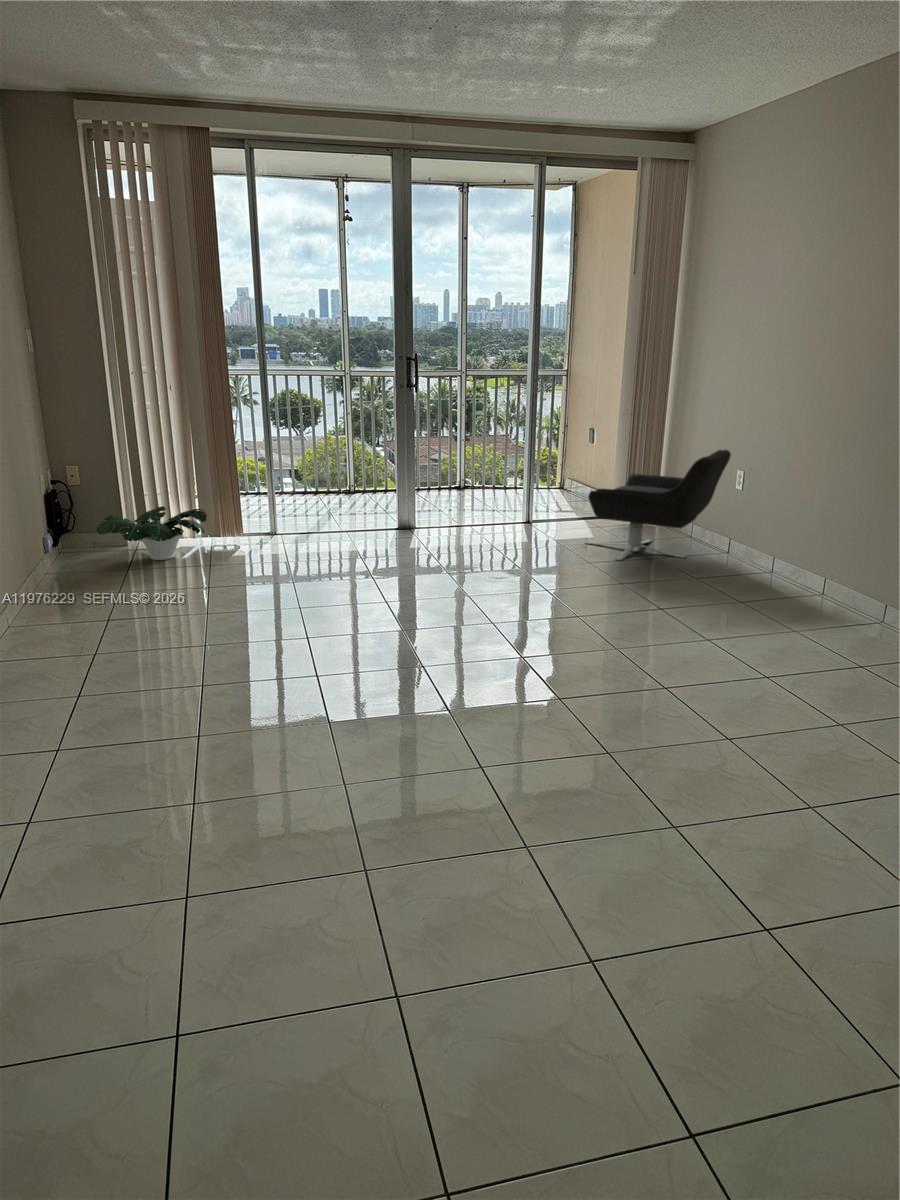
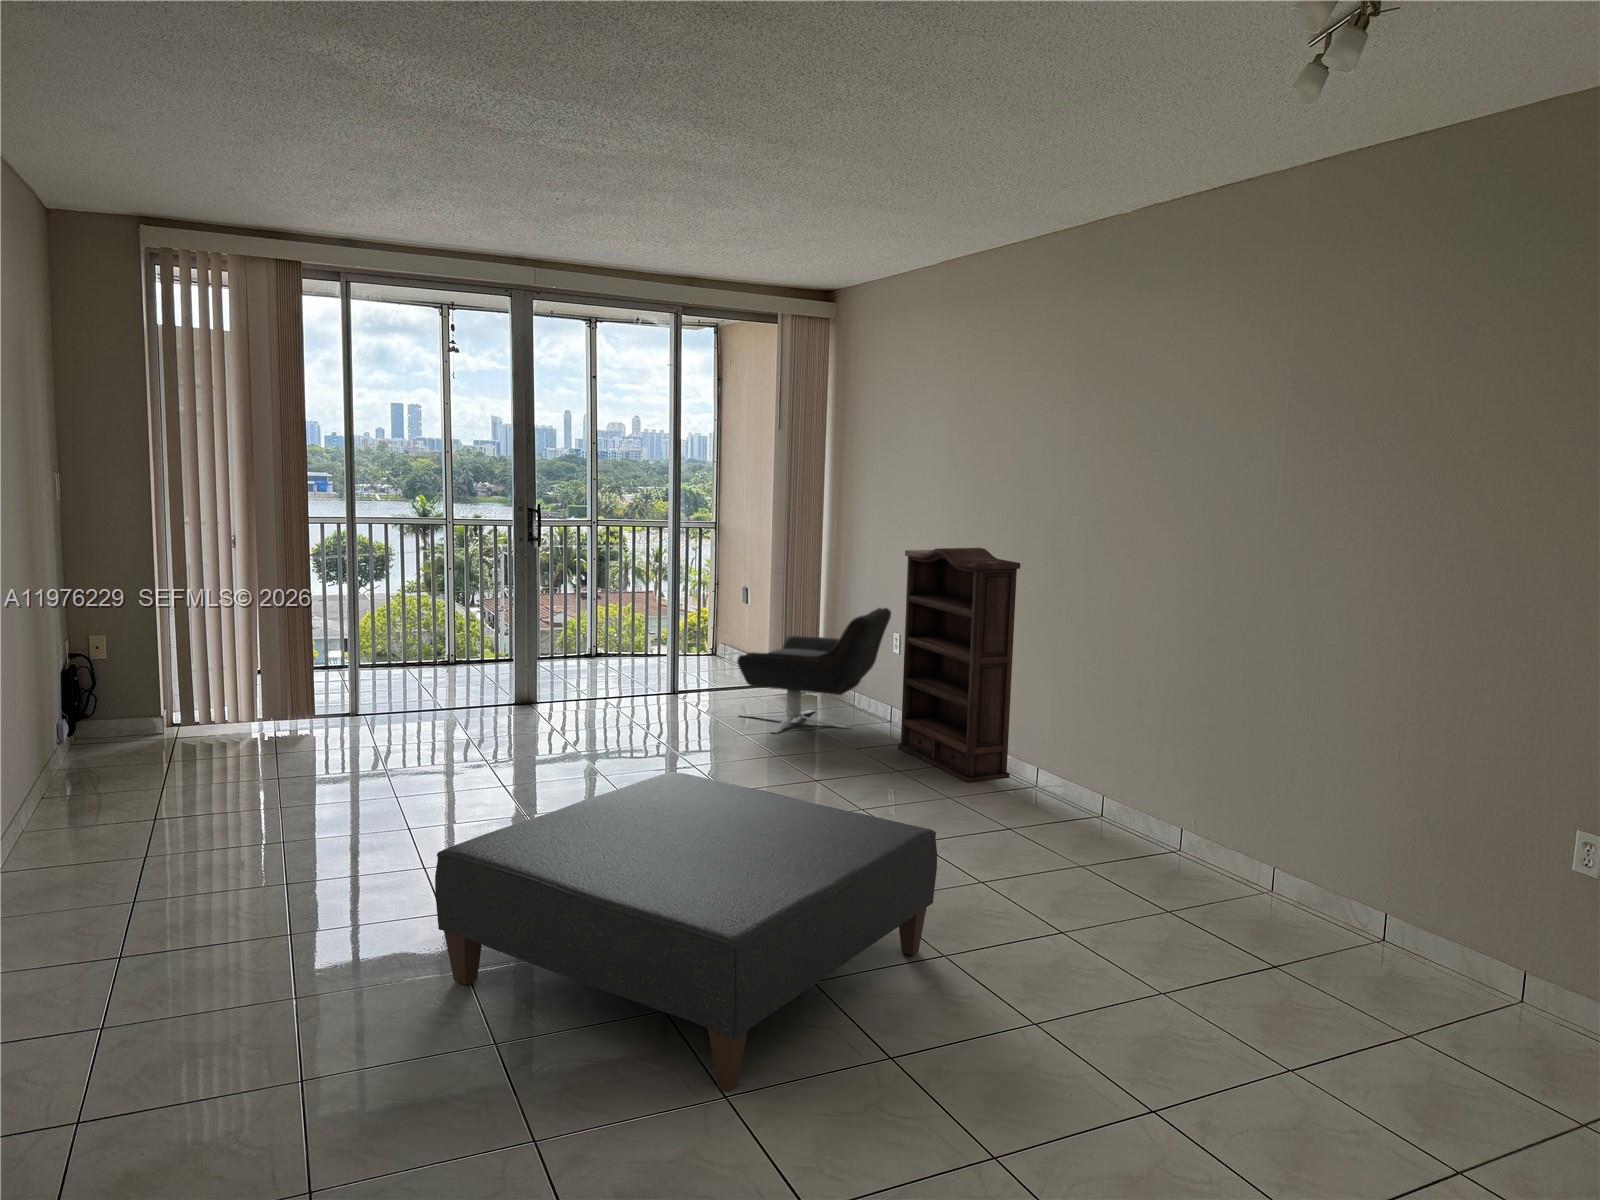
bookshelf: none [734,390,885,616] -> present [898,548,1020,783]
potted plant: present [97,506,207,560] -> none [130,683,273,750]
ottoman: none [306,606,833,992] -> present [435,772,937,1092]

